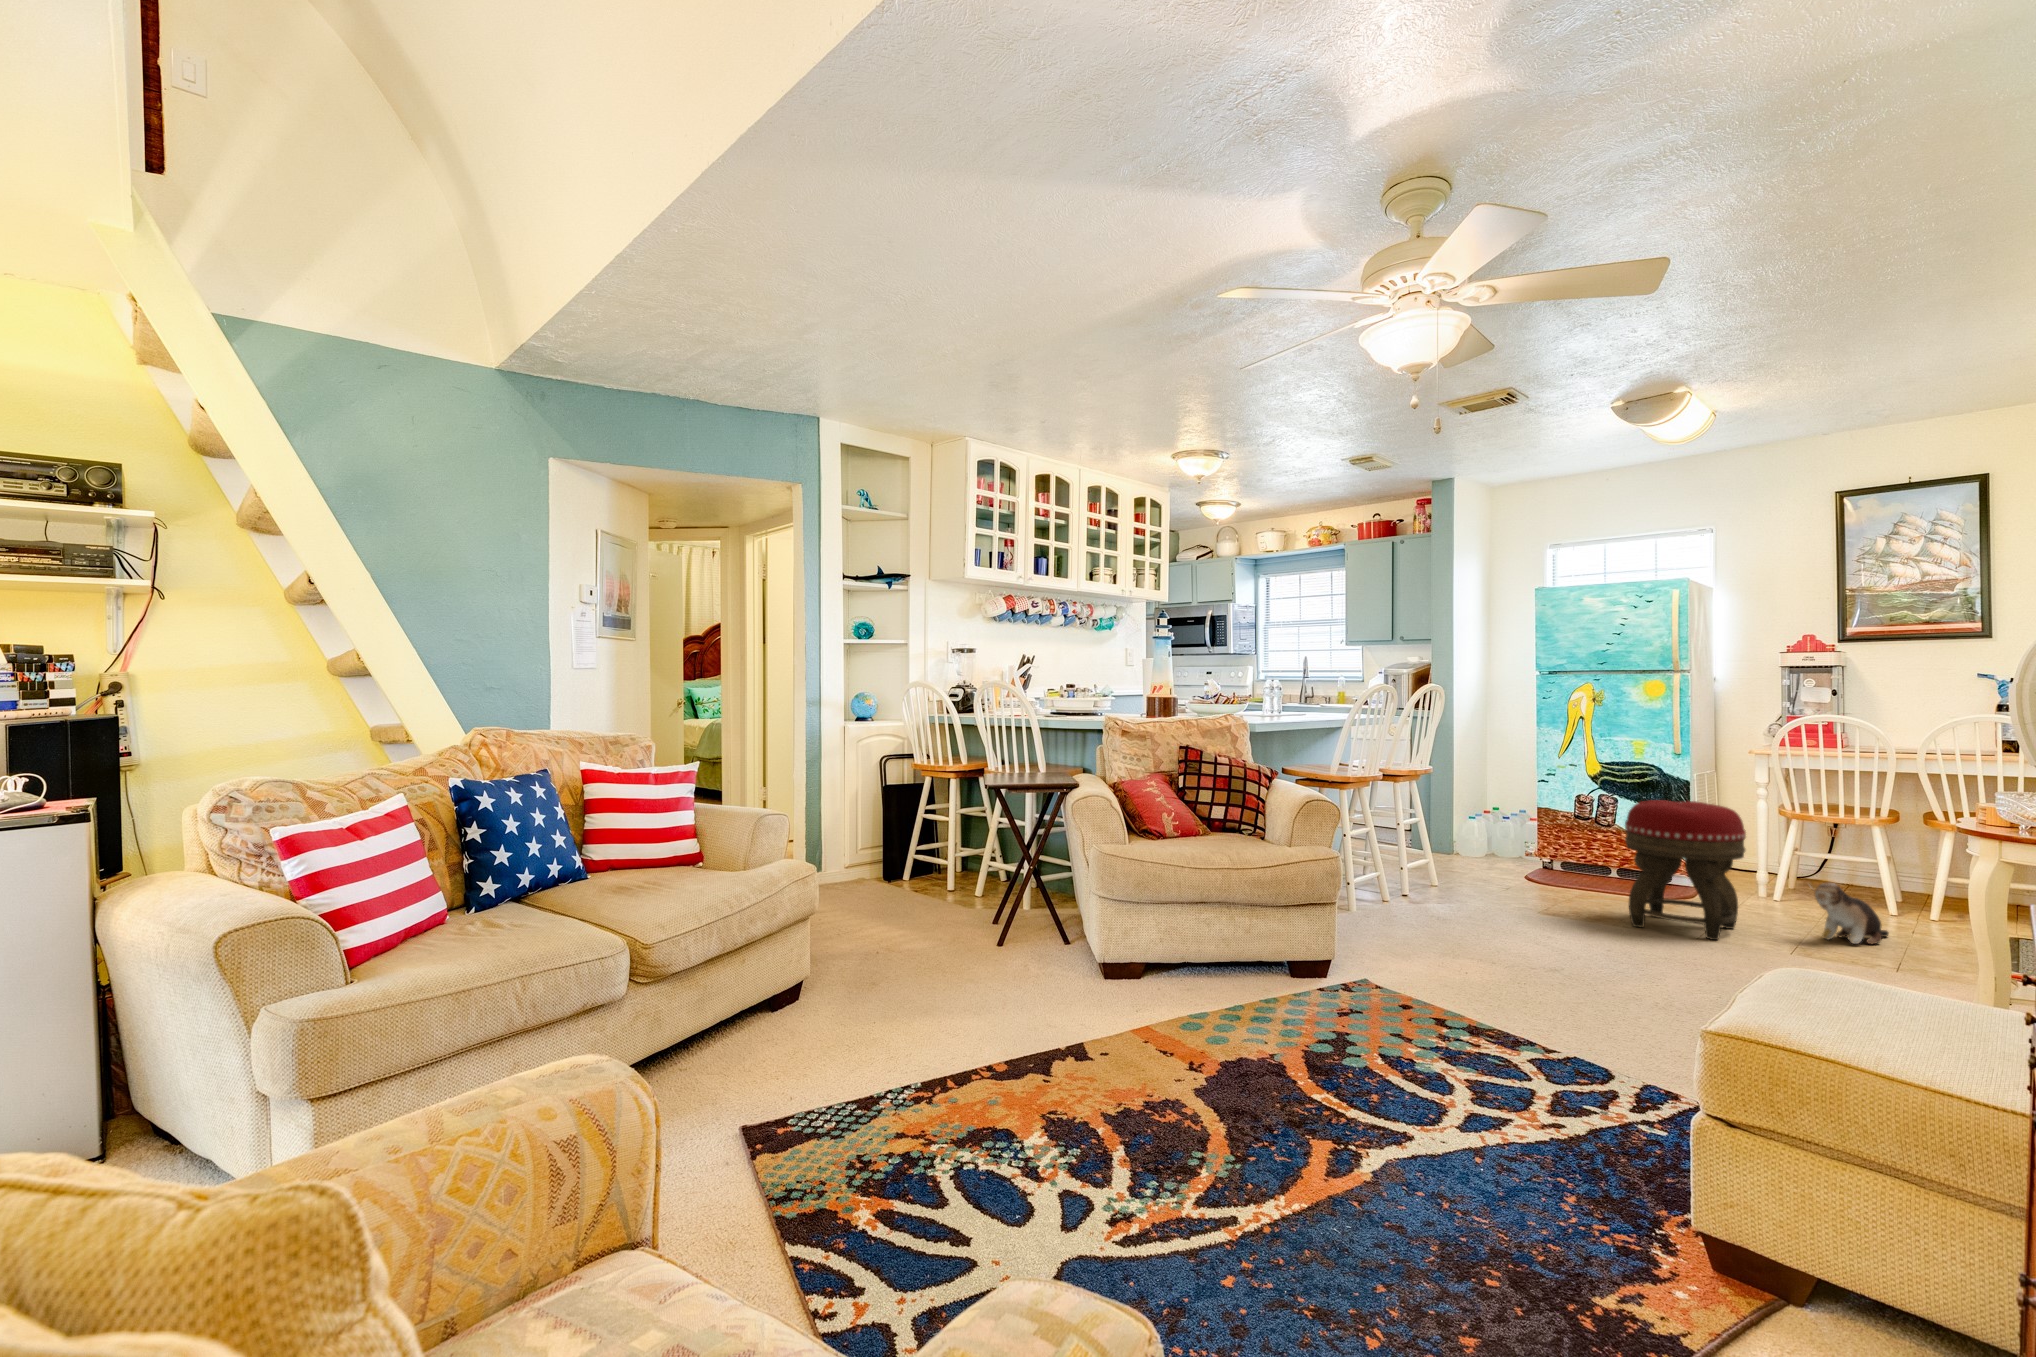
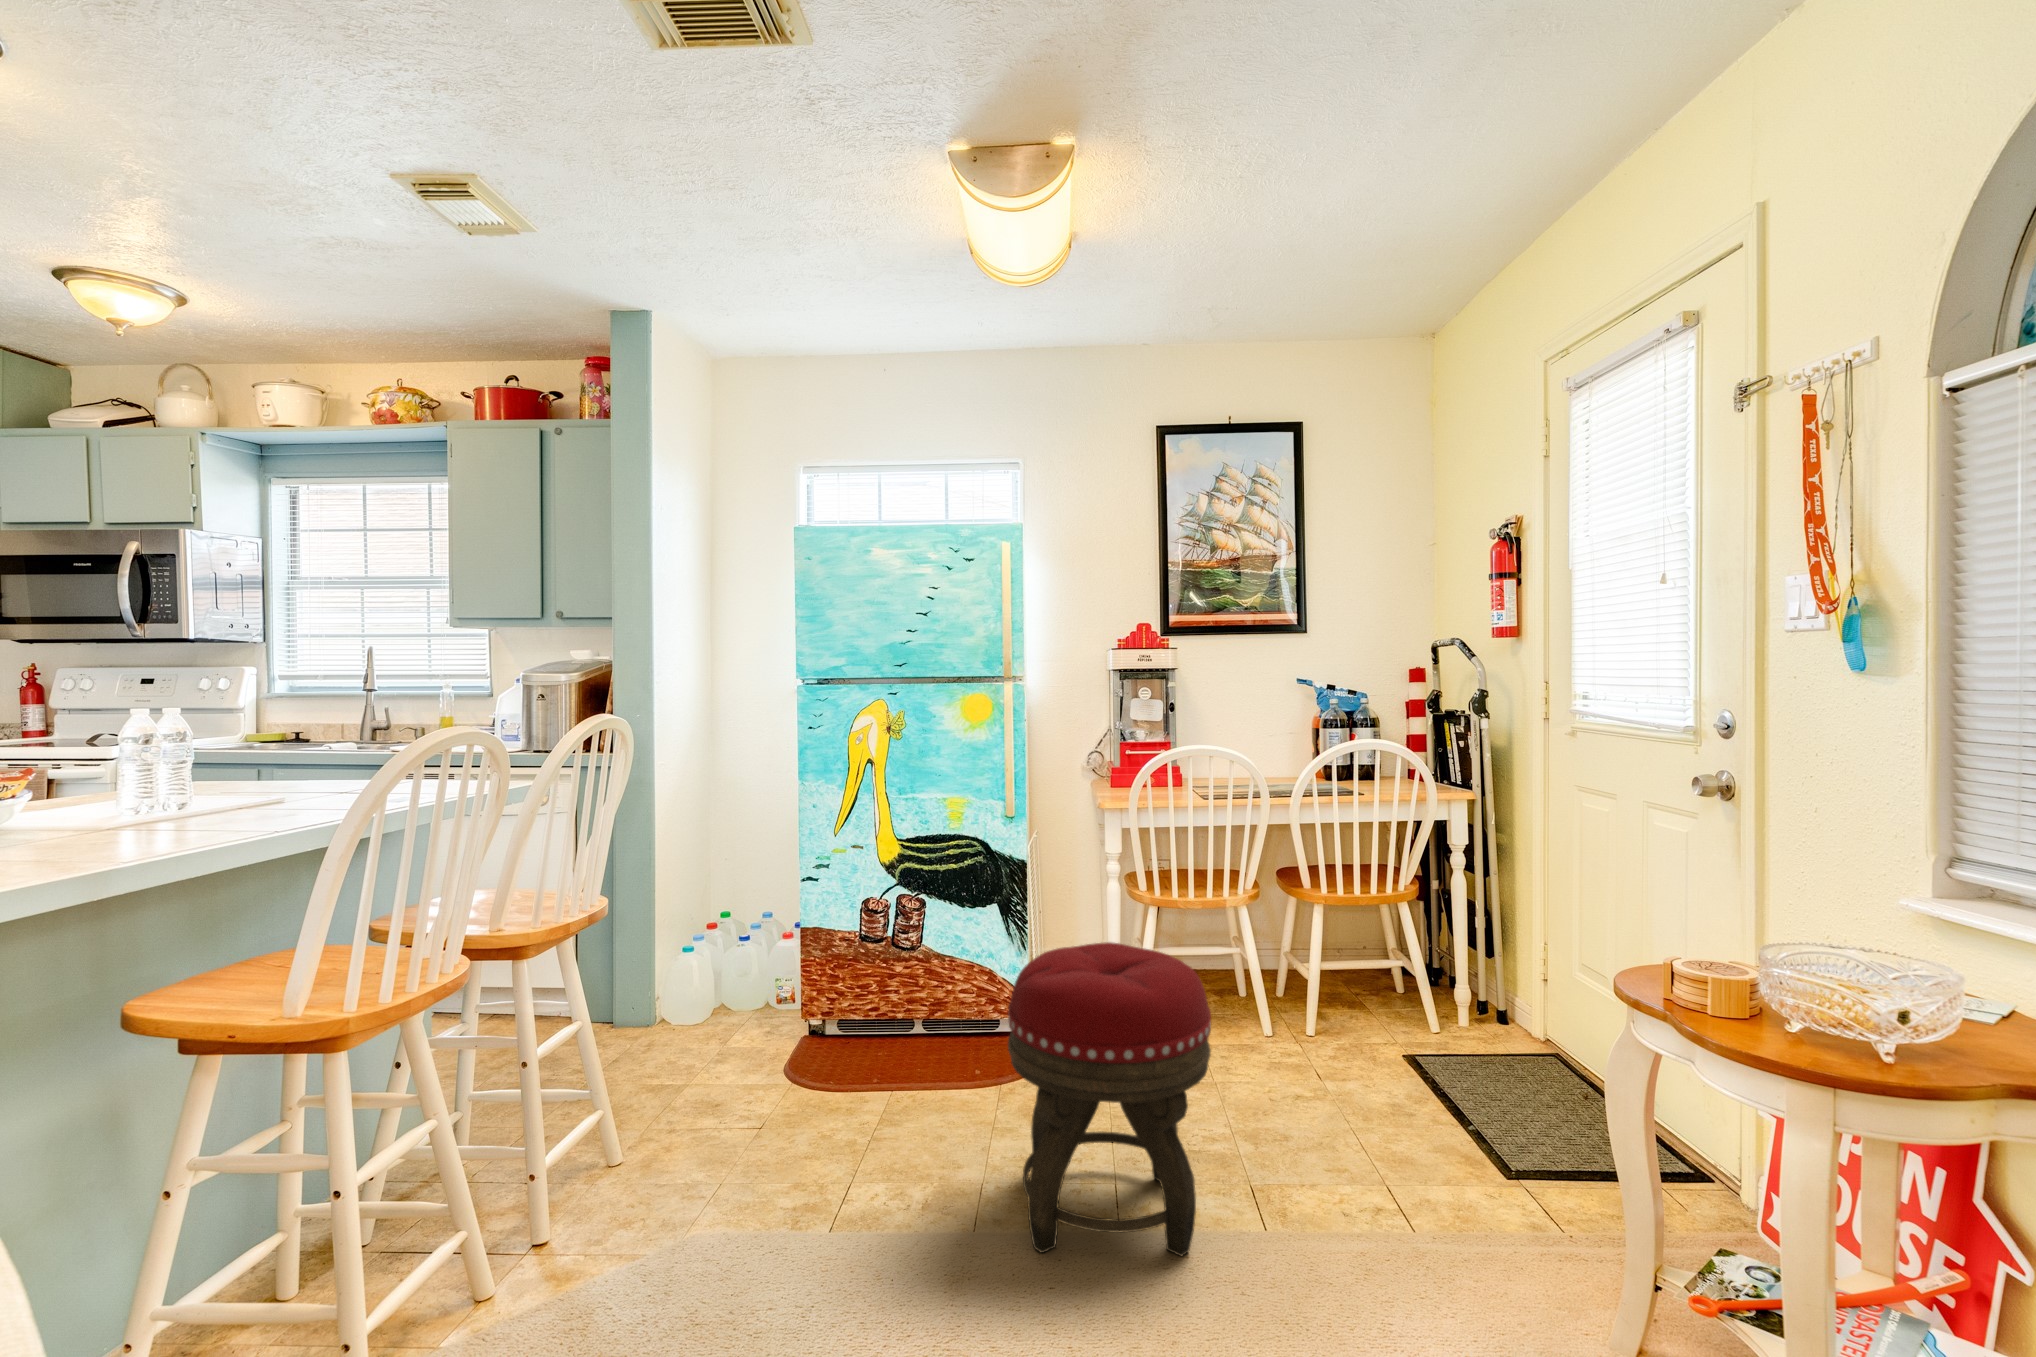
plush toy: present [1810,883,1889,944] -> none [1282,1066,1357,1169]

